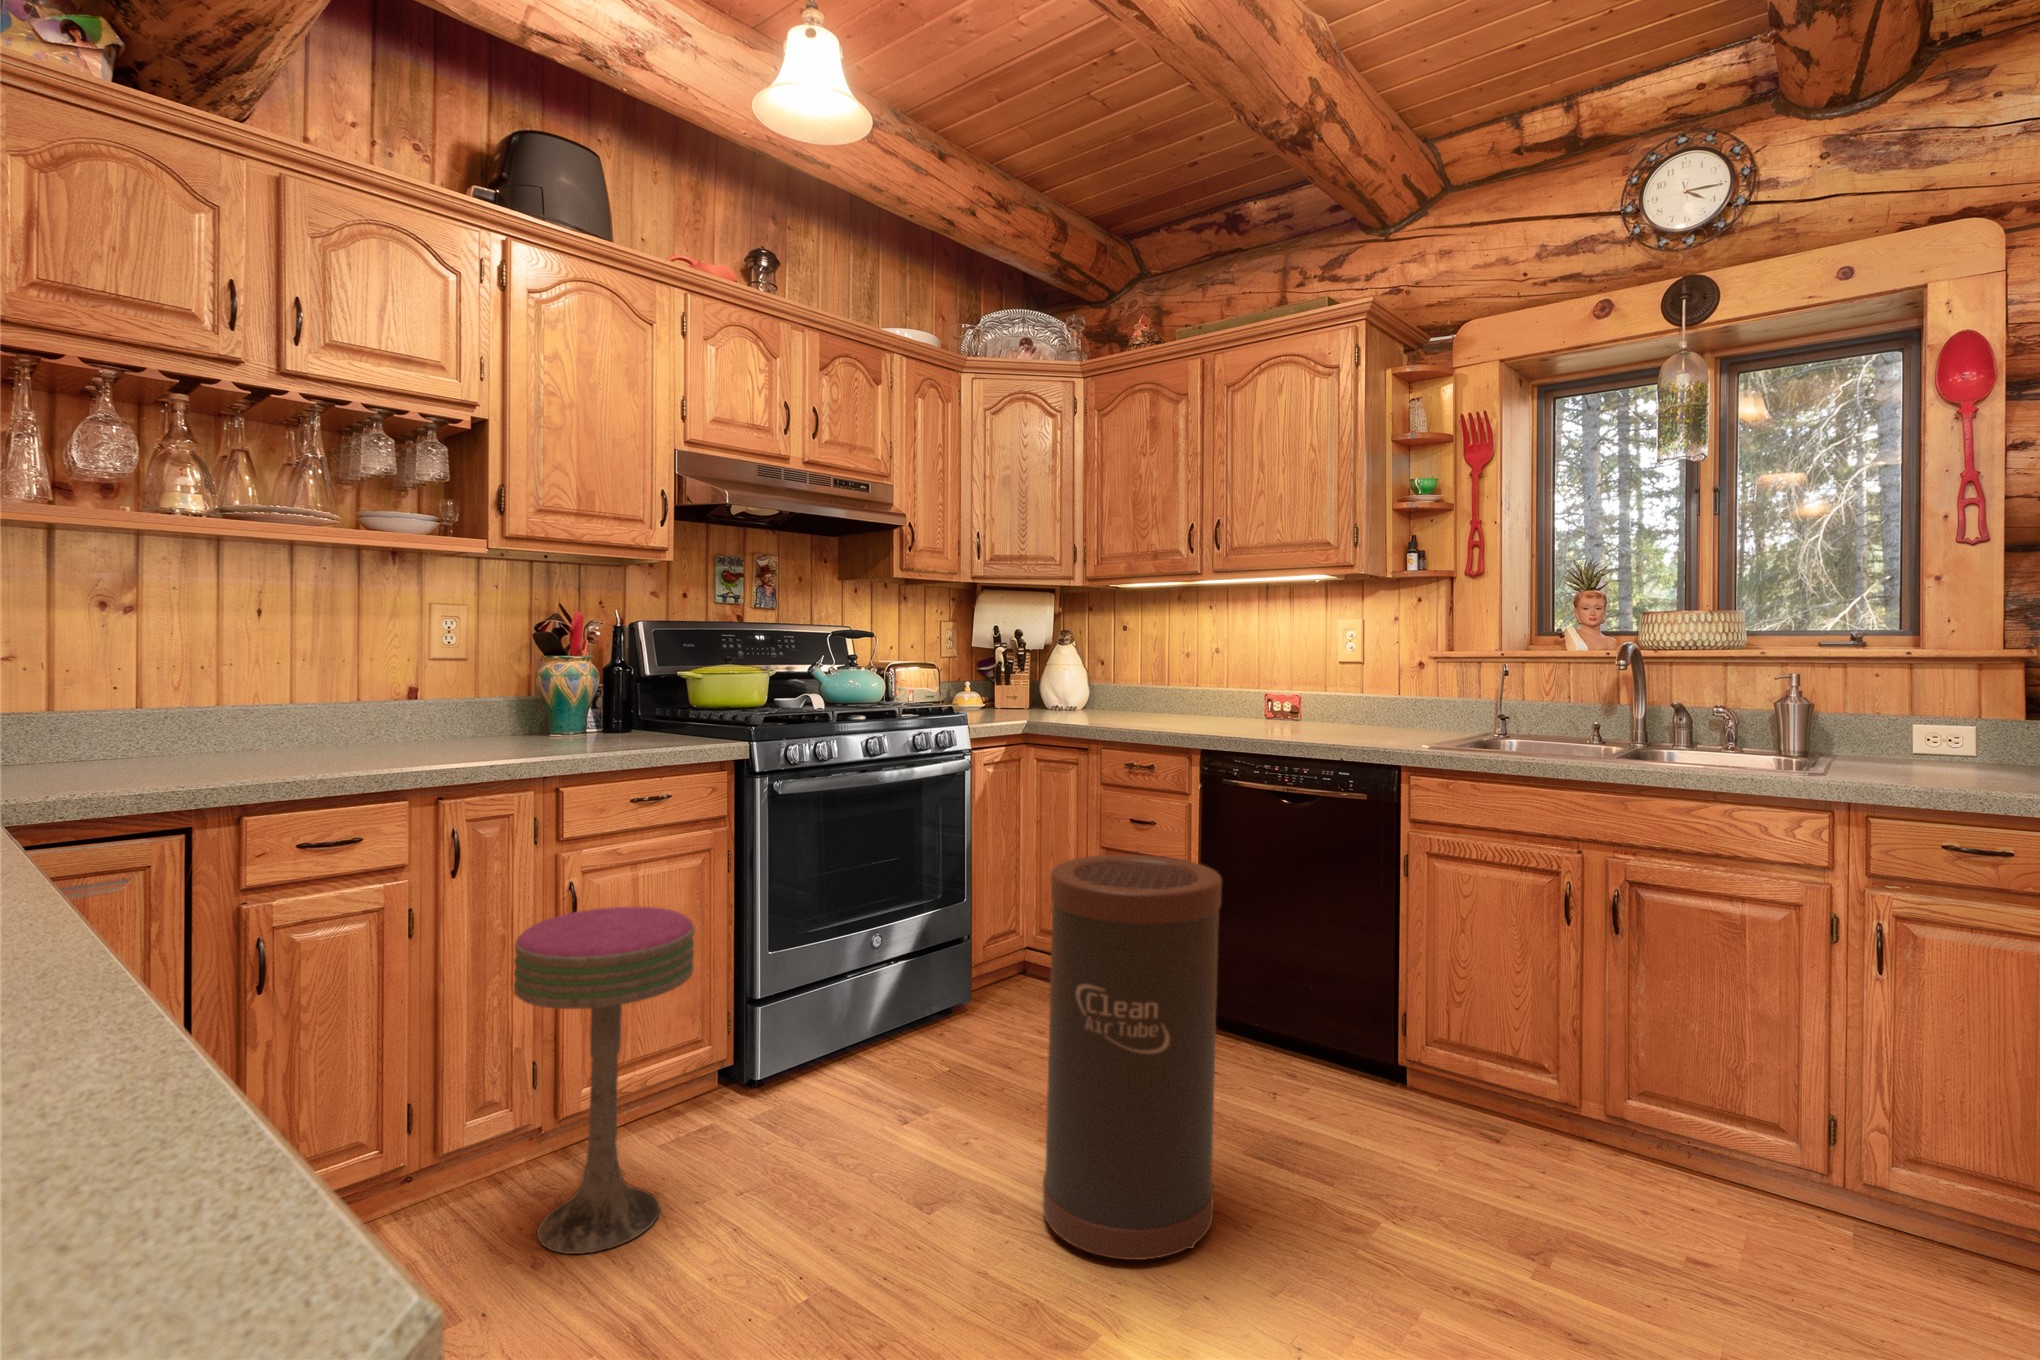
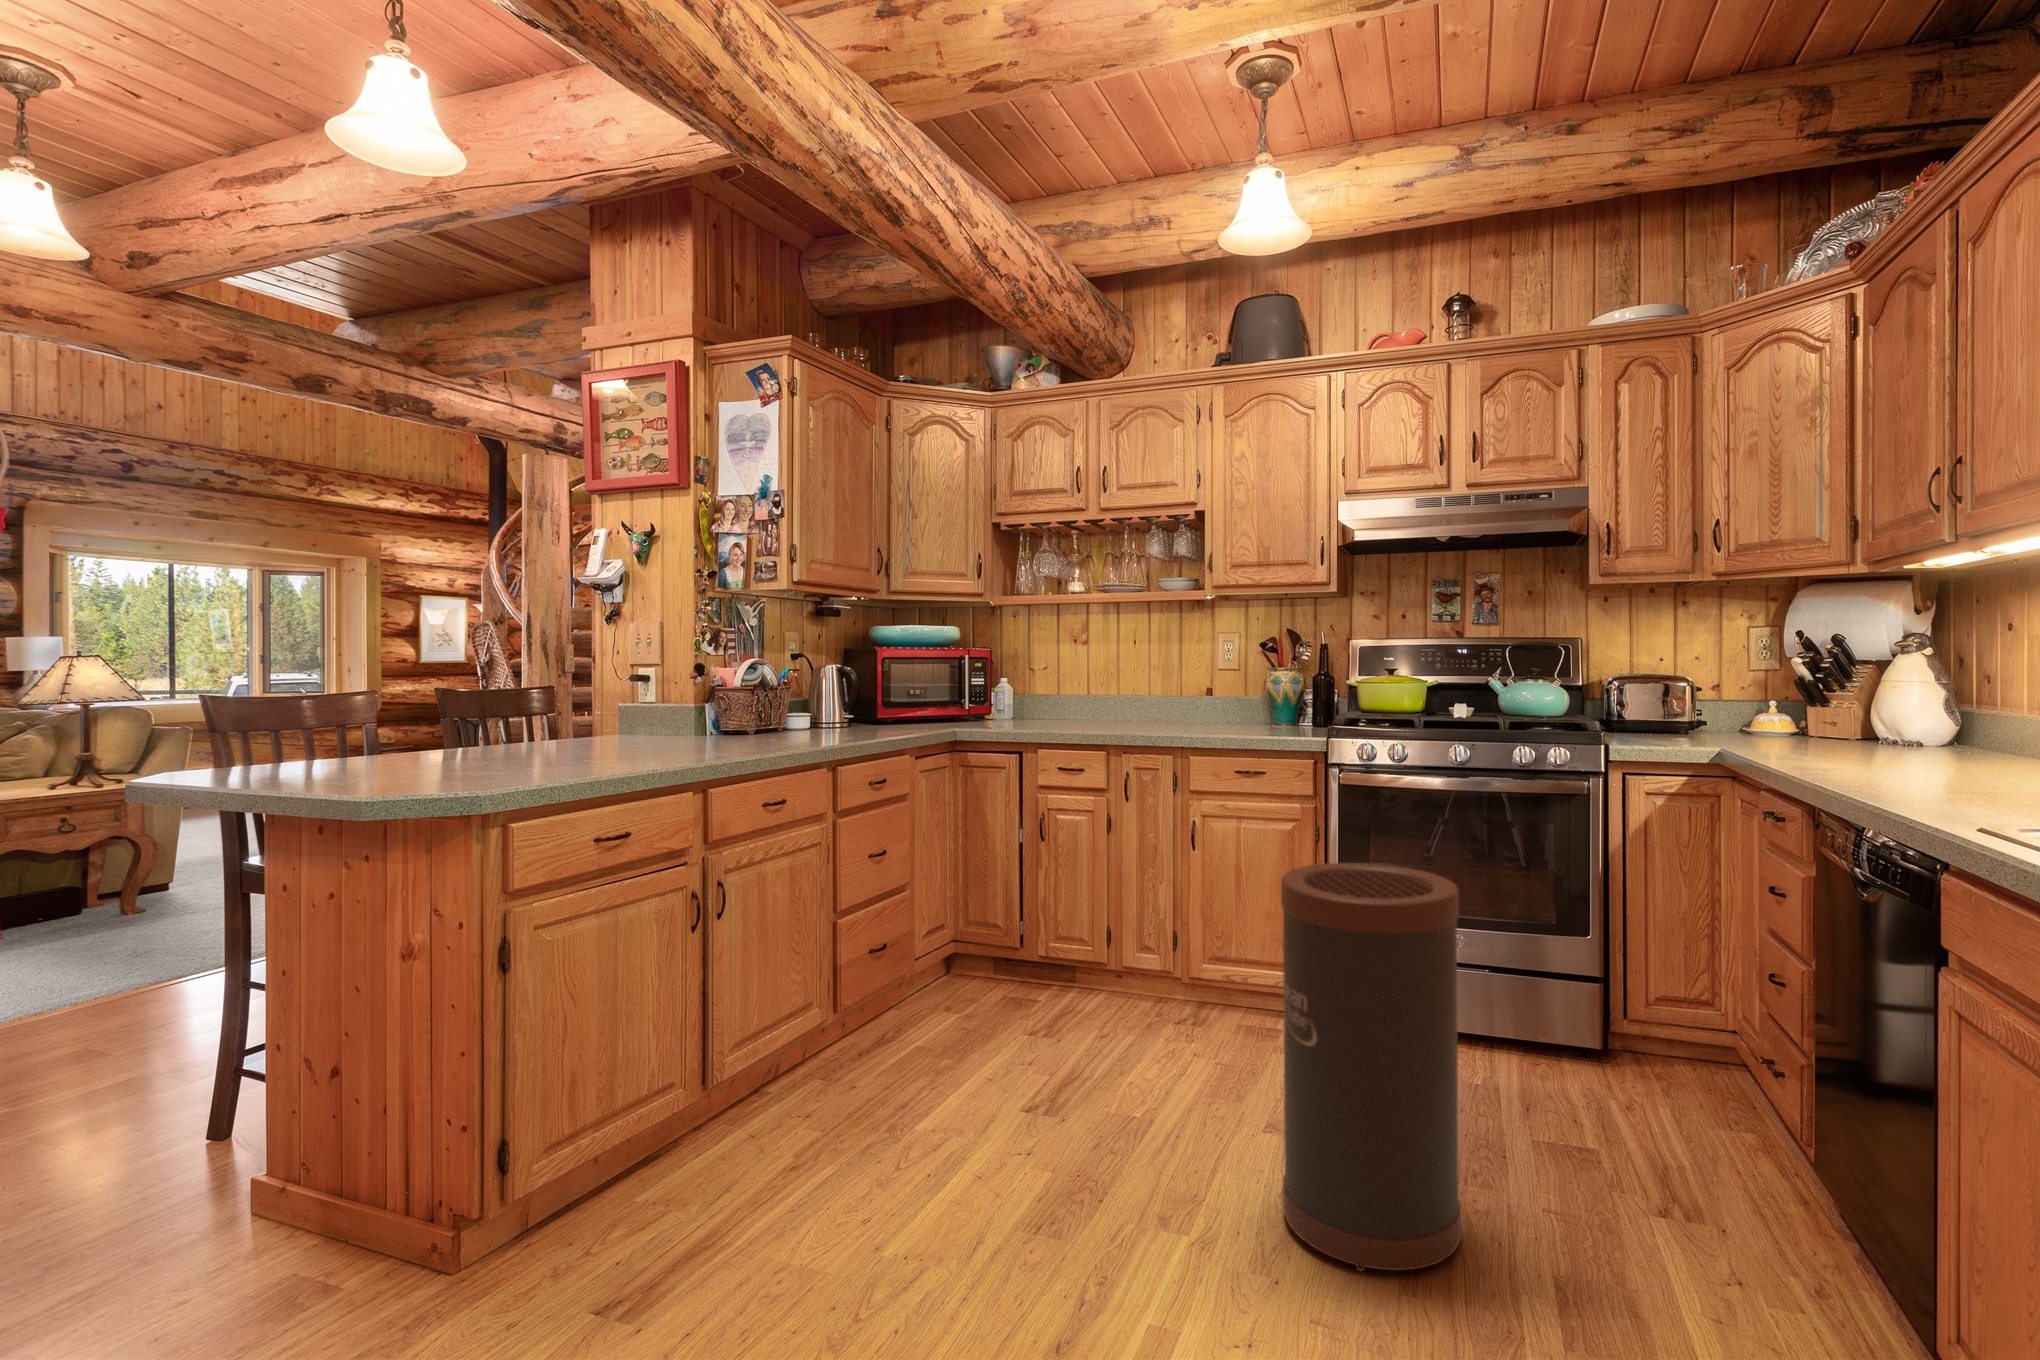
bar stool: present [514,907,695,1254] -> none [1099,835,1206,1052]

